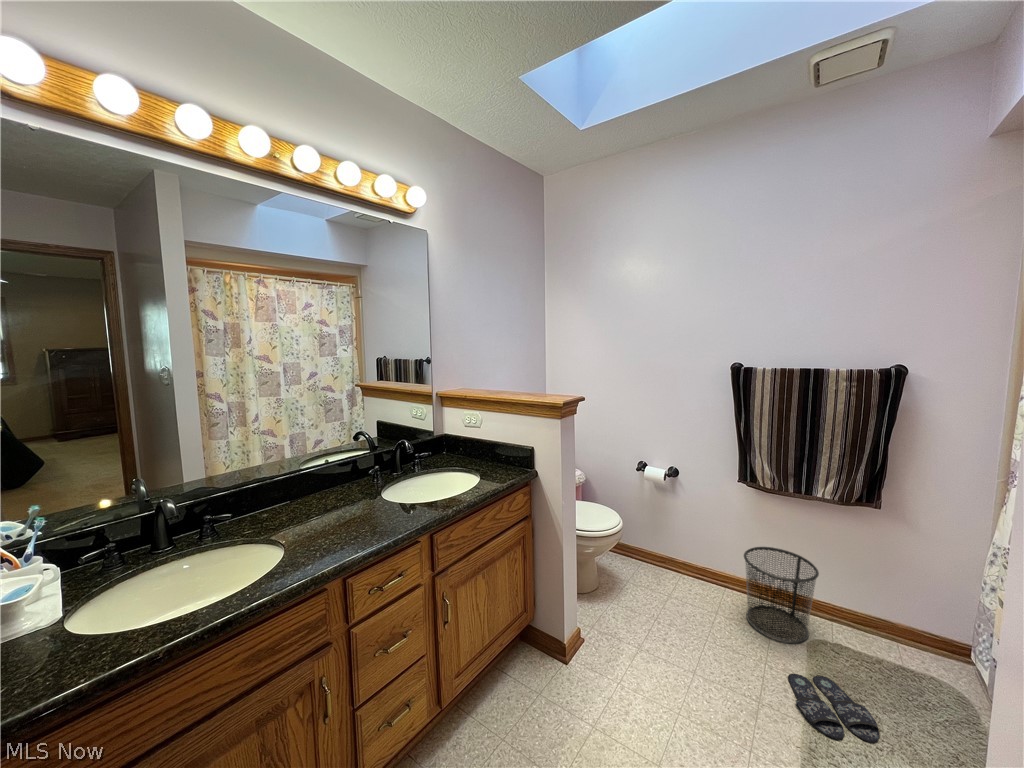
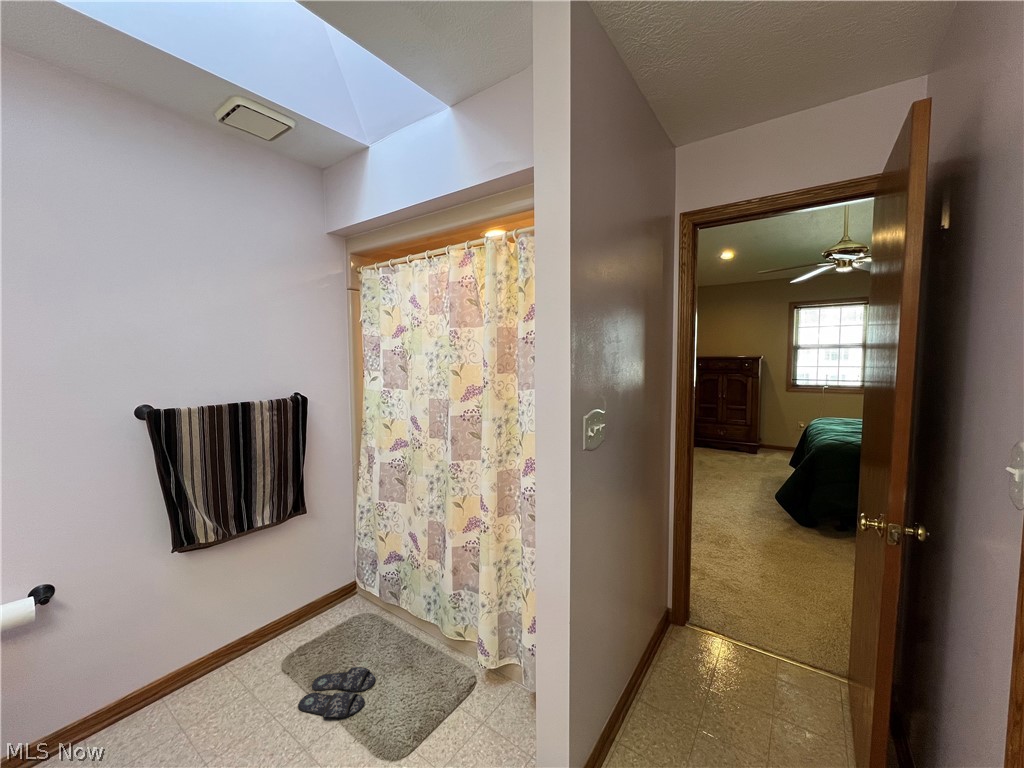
waste bin: present [744,547,819,643] -> none [197,594,281,709]

